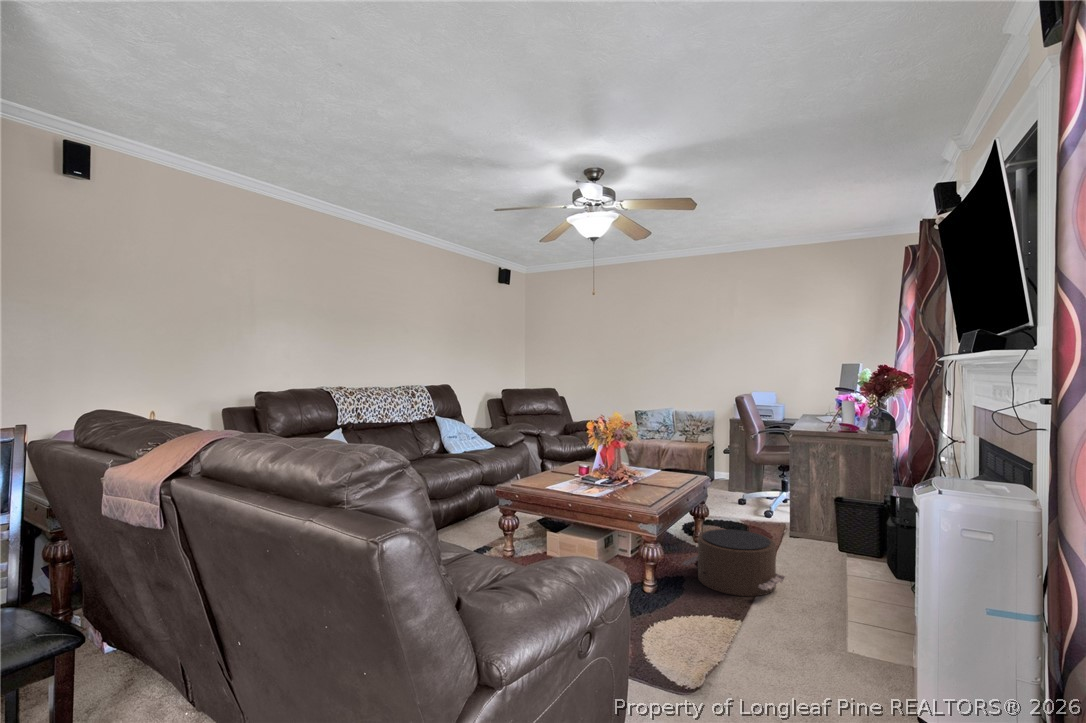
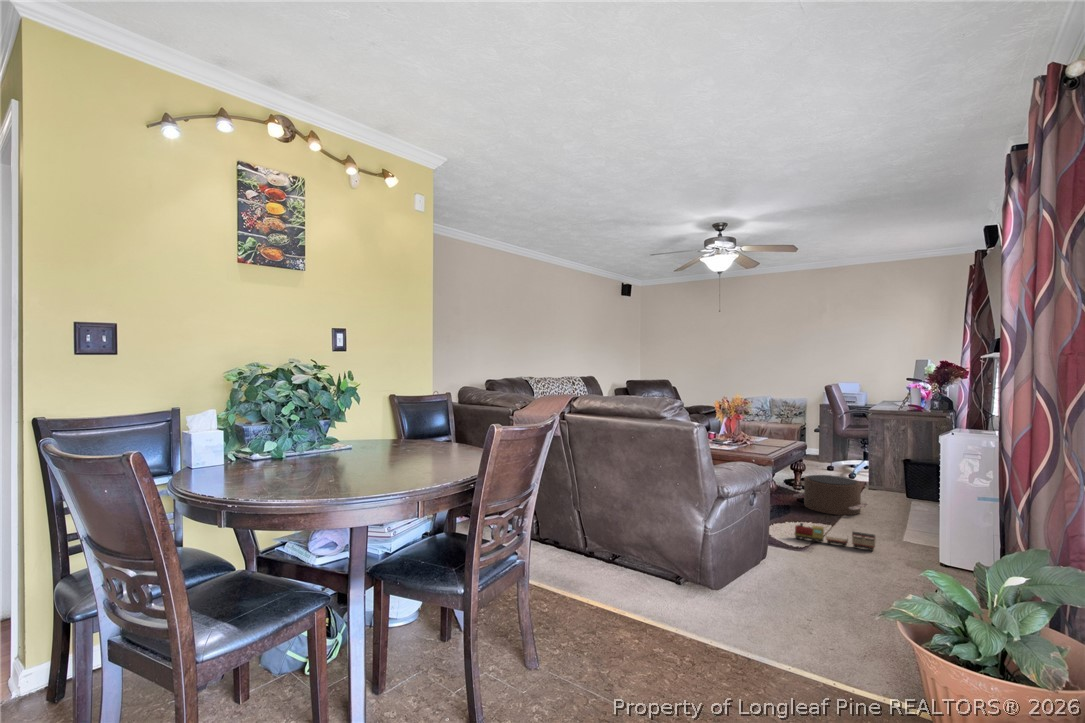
toy train: none [668,635,796,689] -> present [794,523,875,551]

